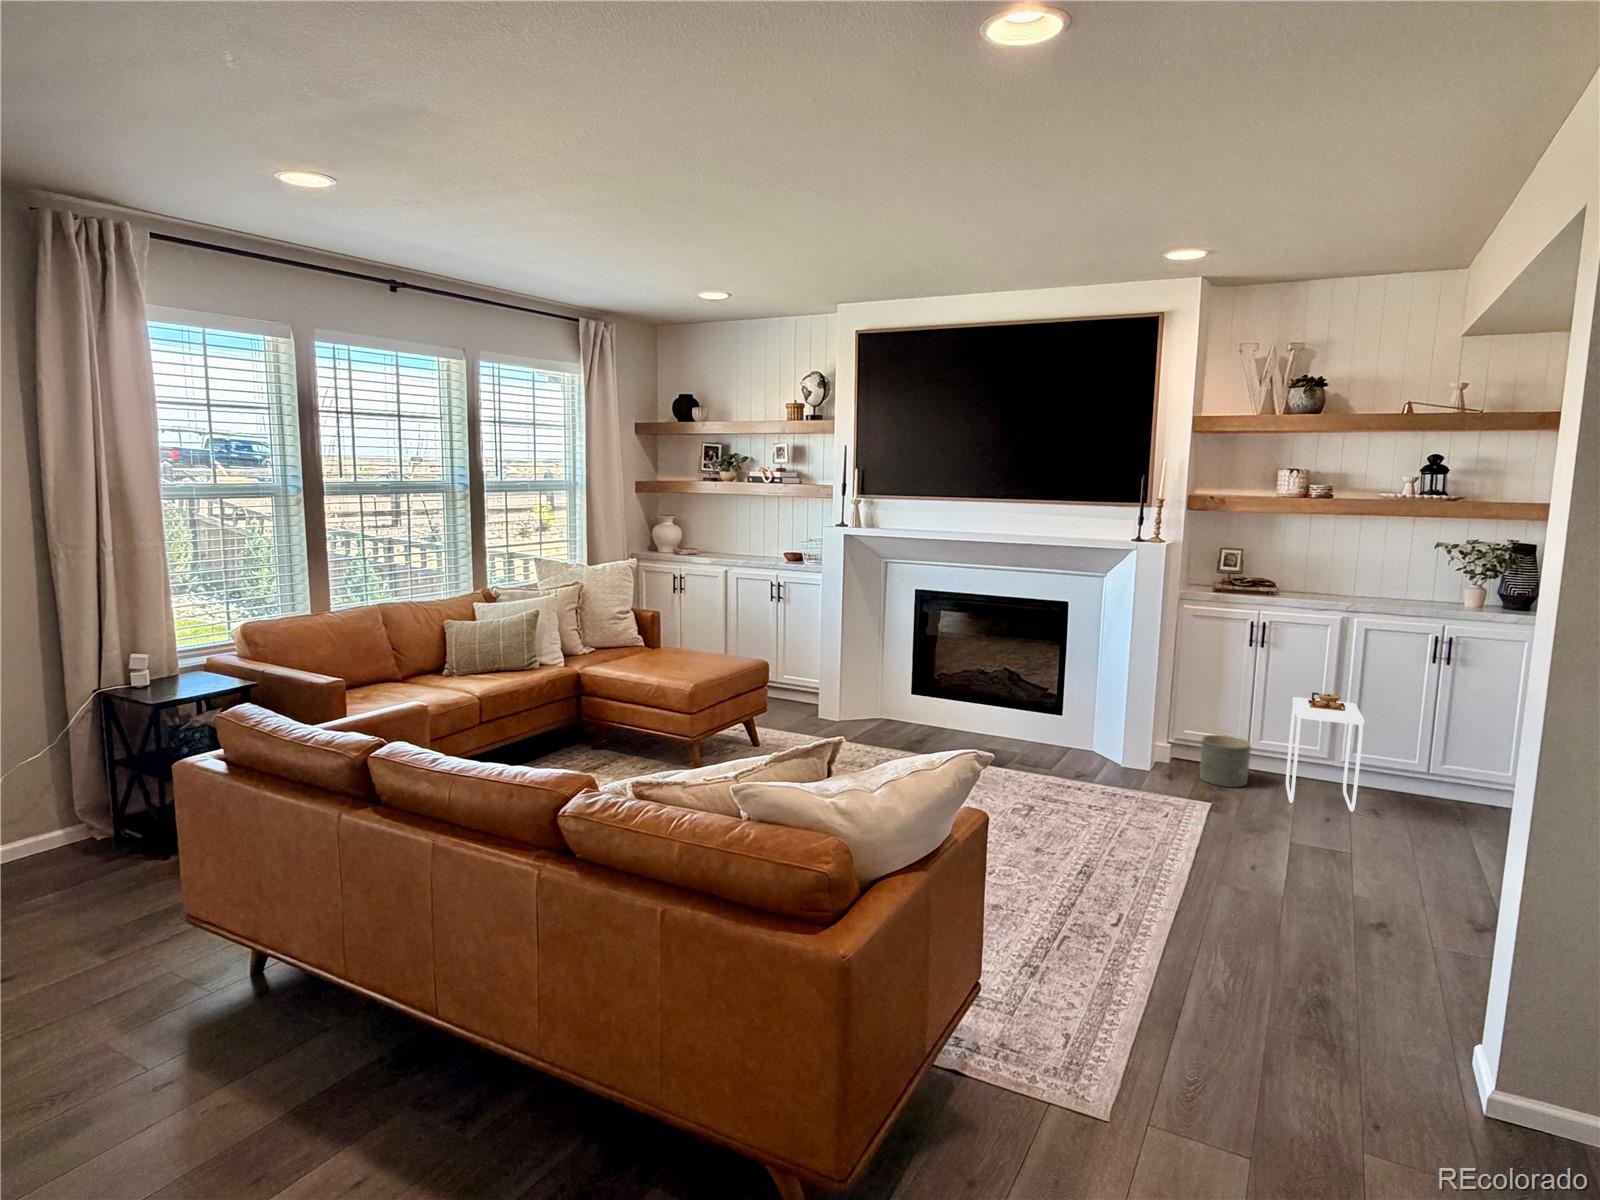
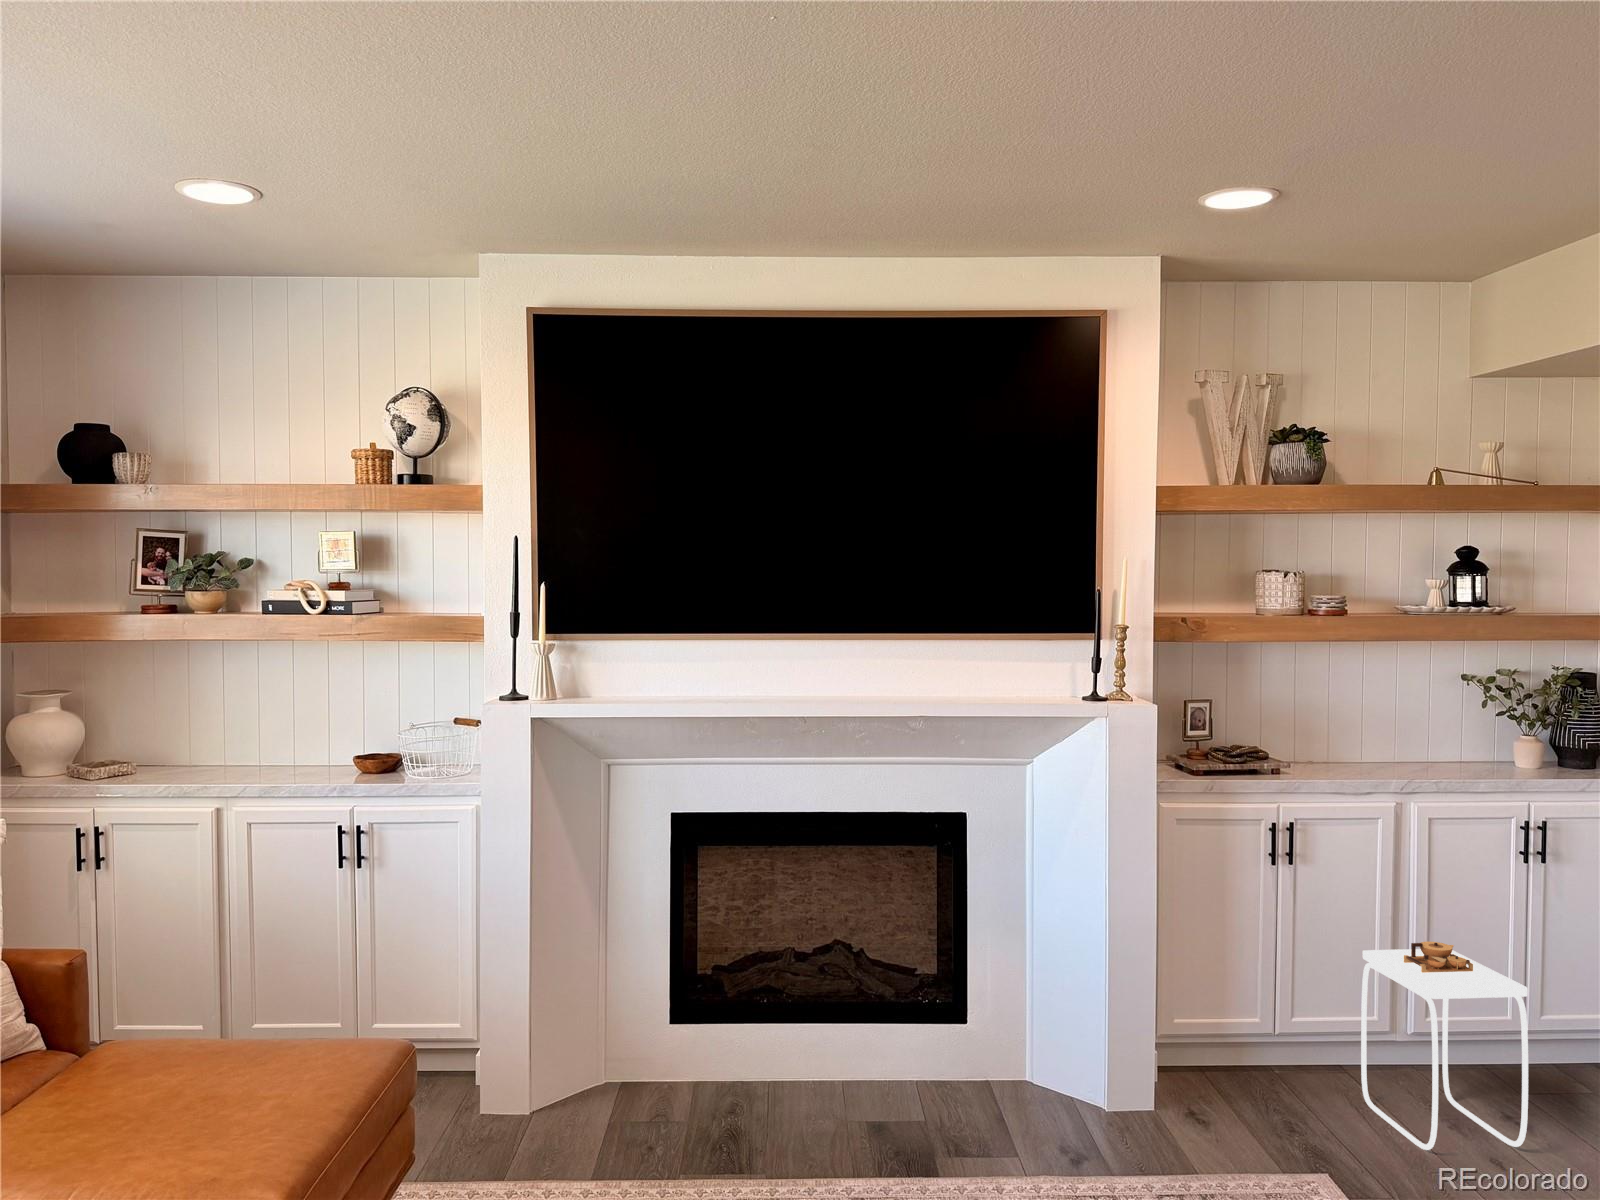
planter: present [1200,735,1251,787] -> none [1239,1032,1325,1135]

